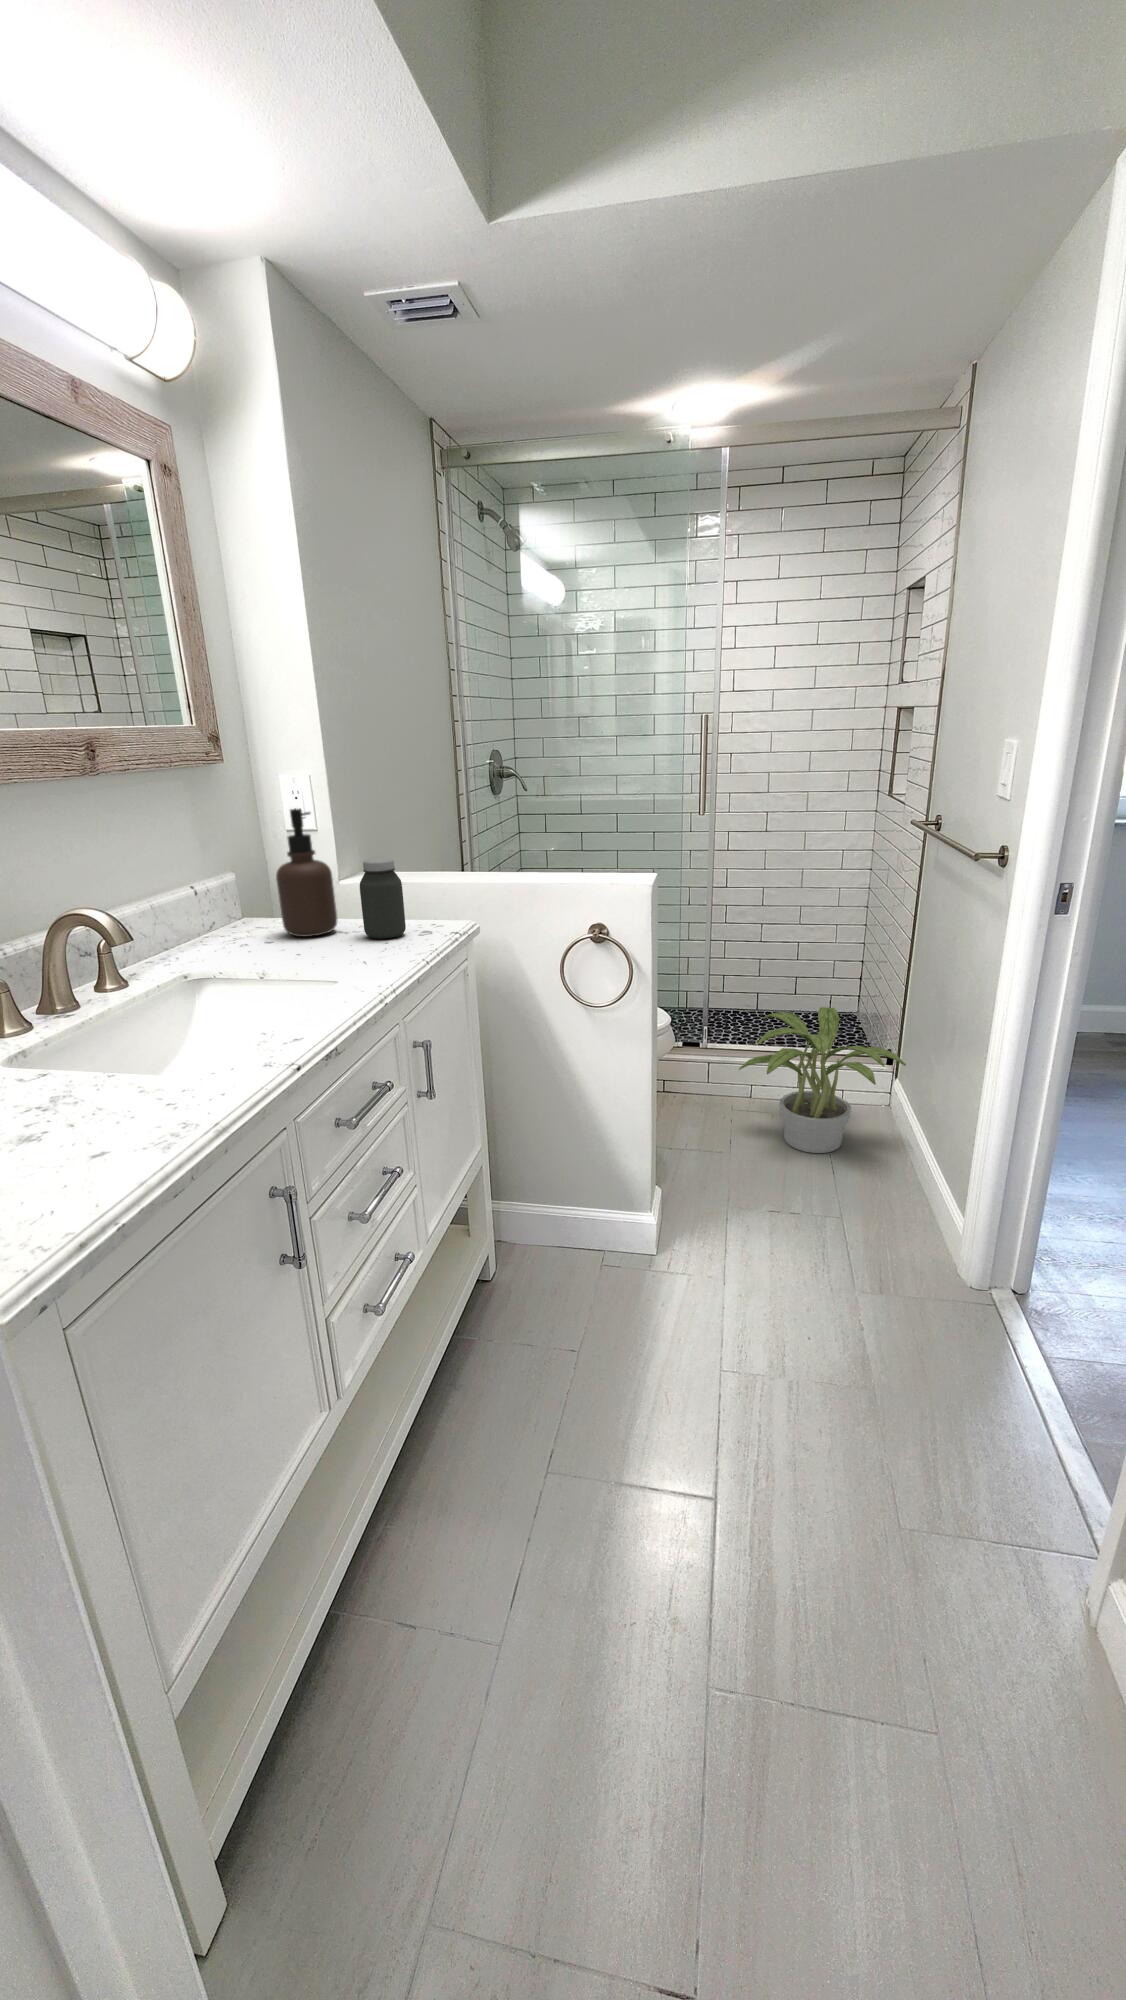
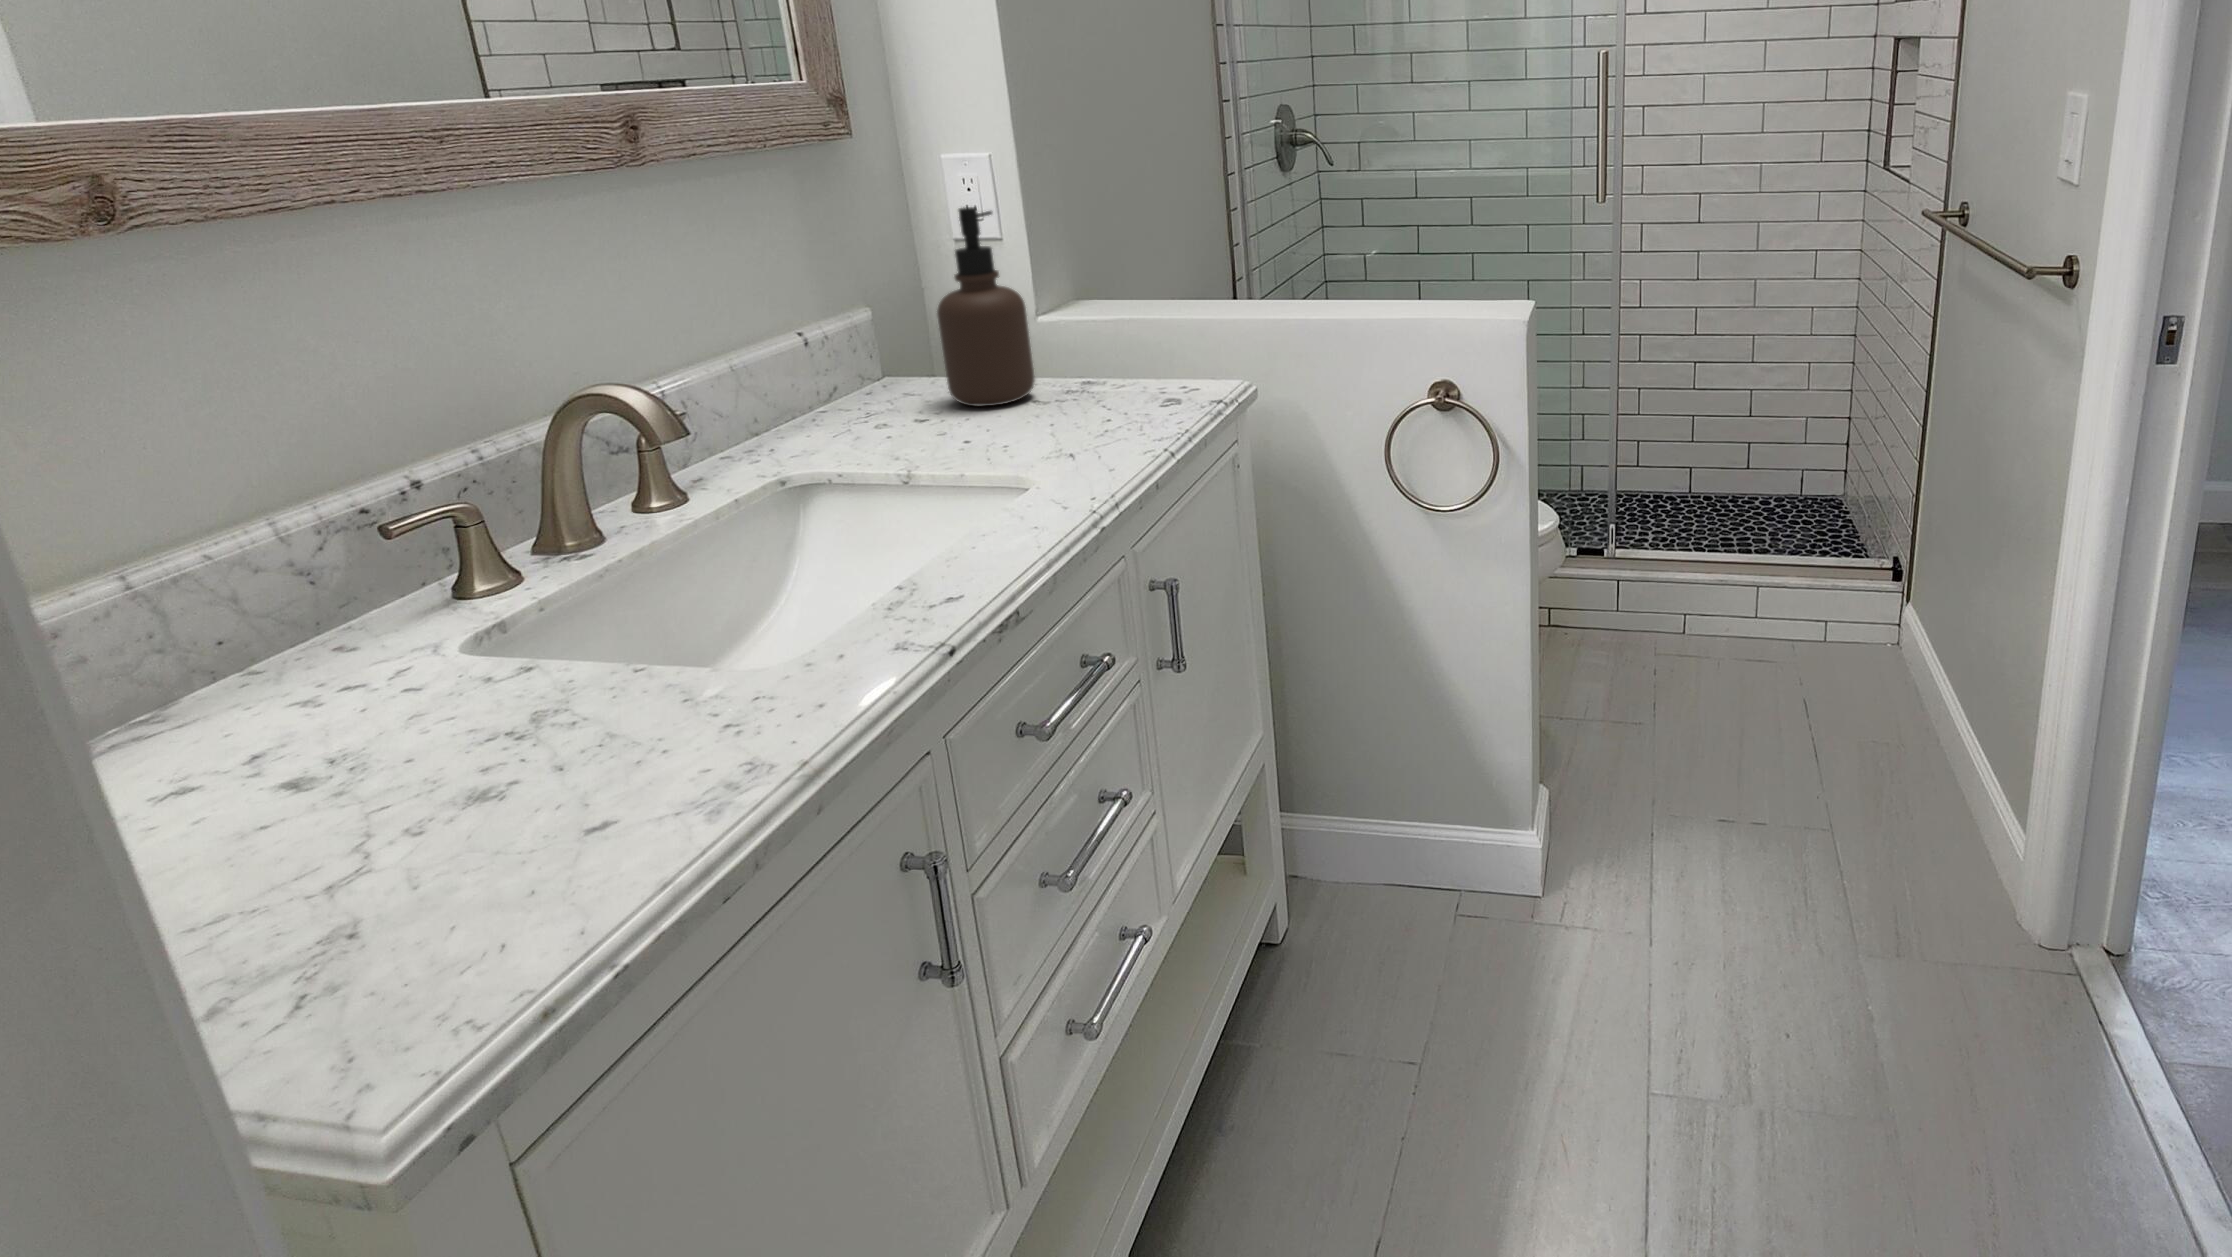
jar: present [360,859,406,939] -> none [1068,283,1141,409]
potted plant: present [739,1007,906,1153] -> none [1663,491,1921,718]

